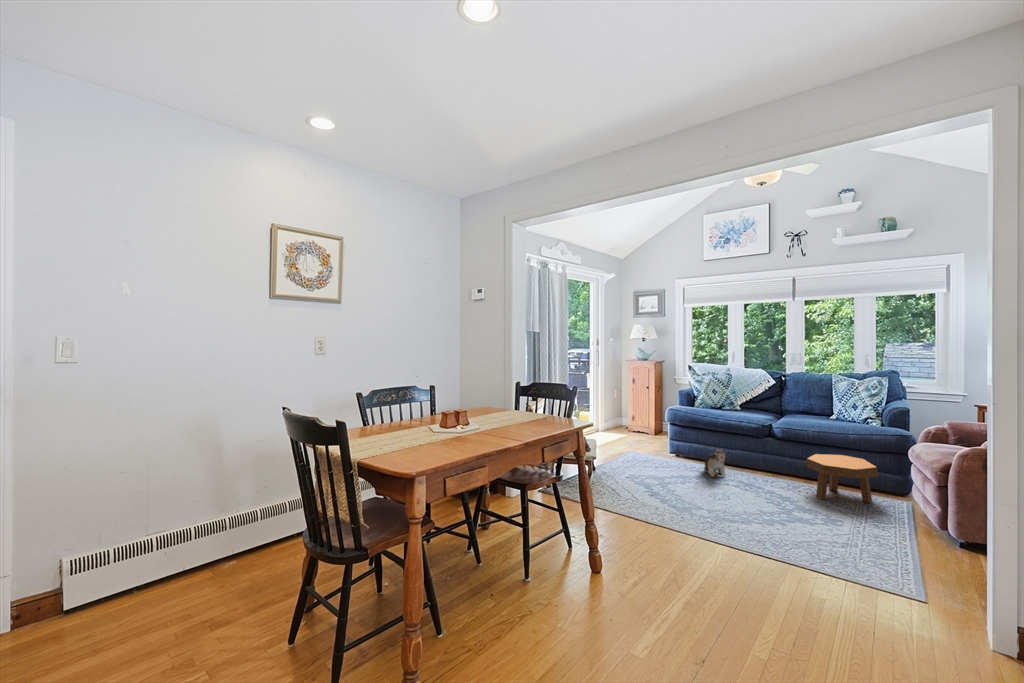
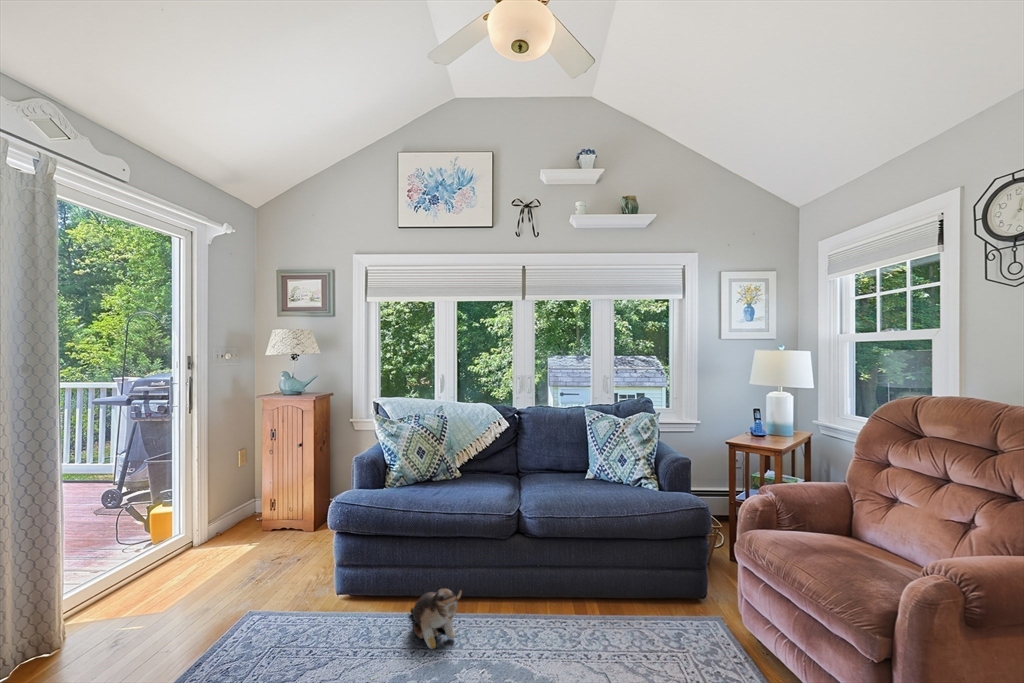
footstool: present [805,454,879,503] -> none [593,553,701,663]

